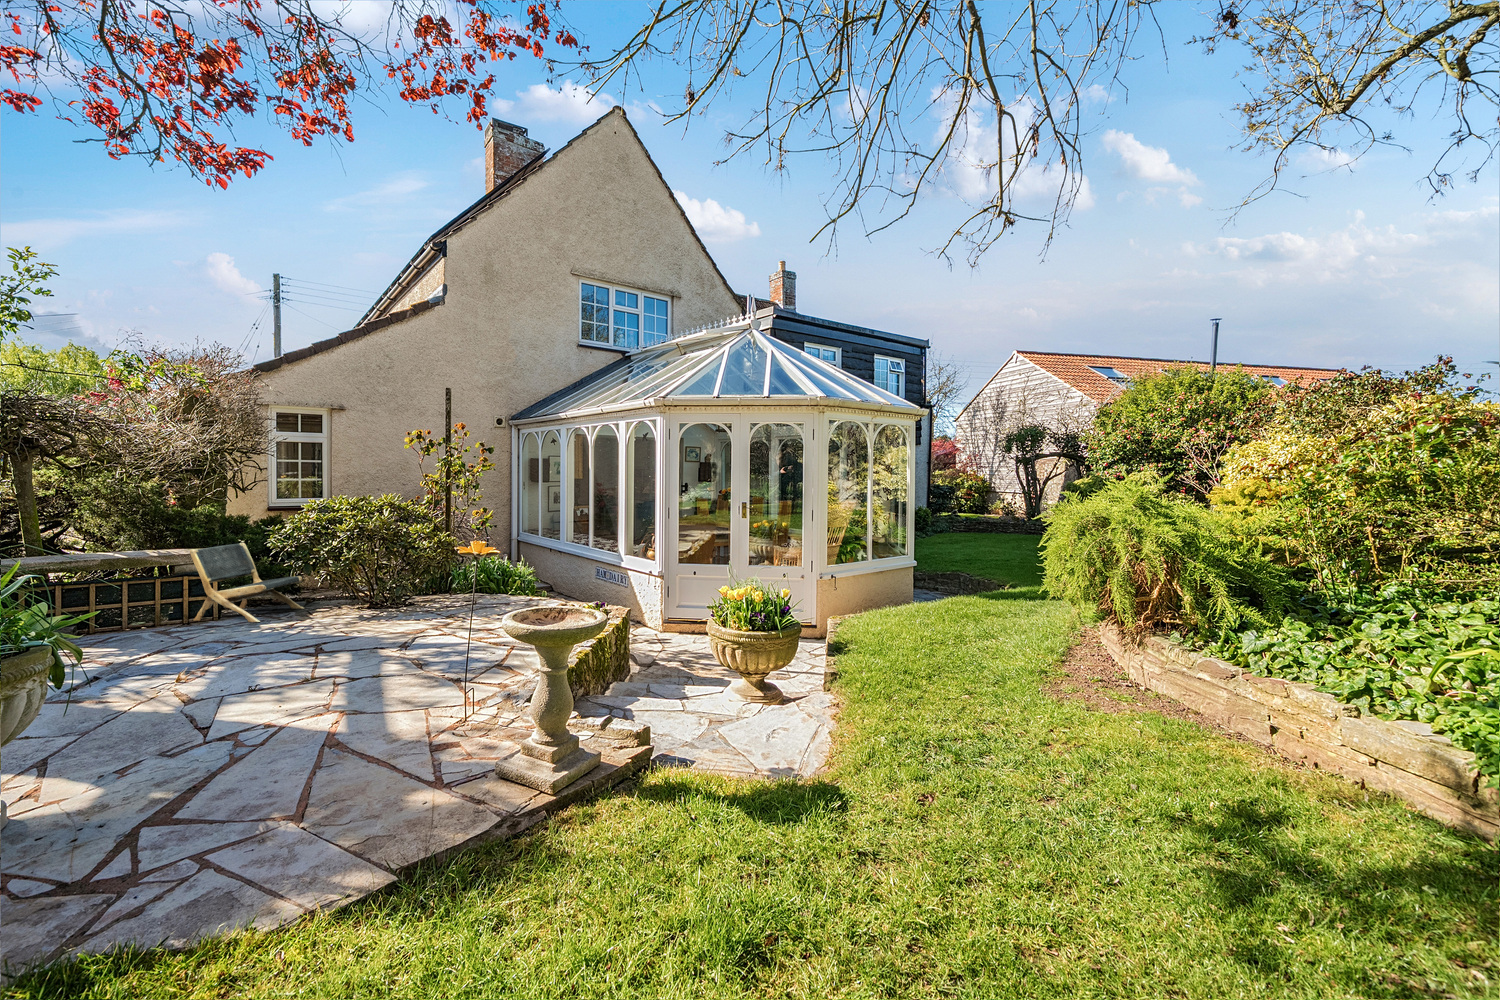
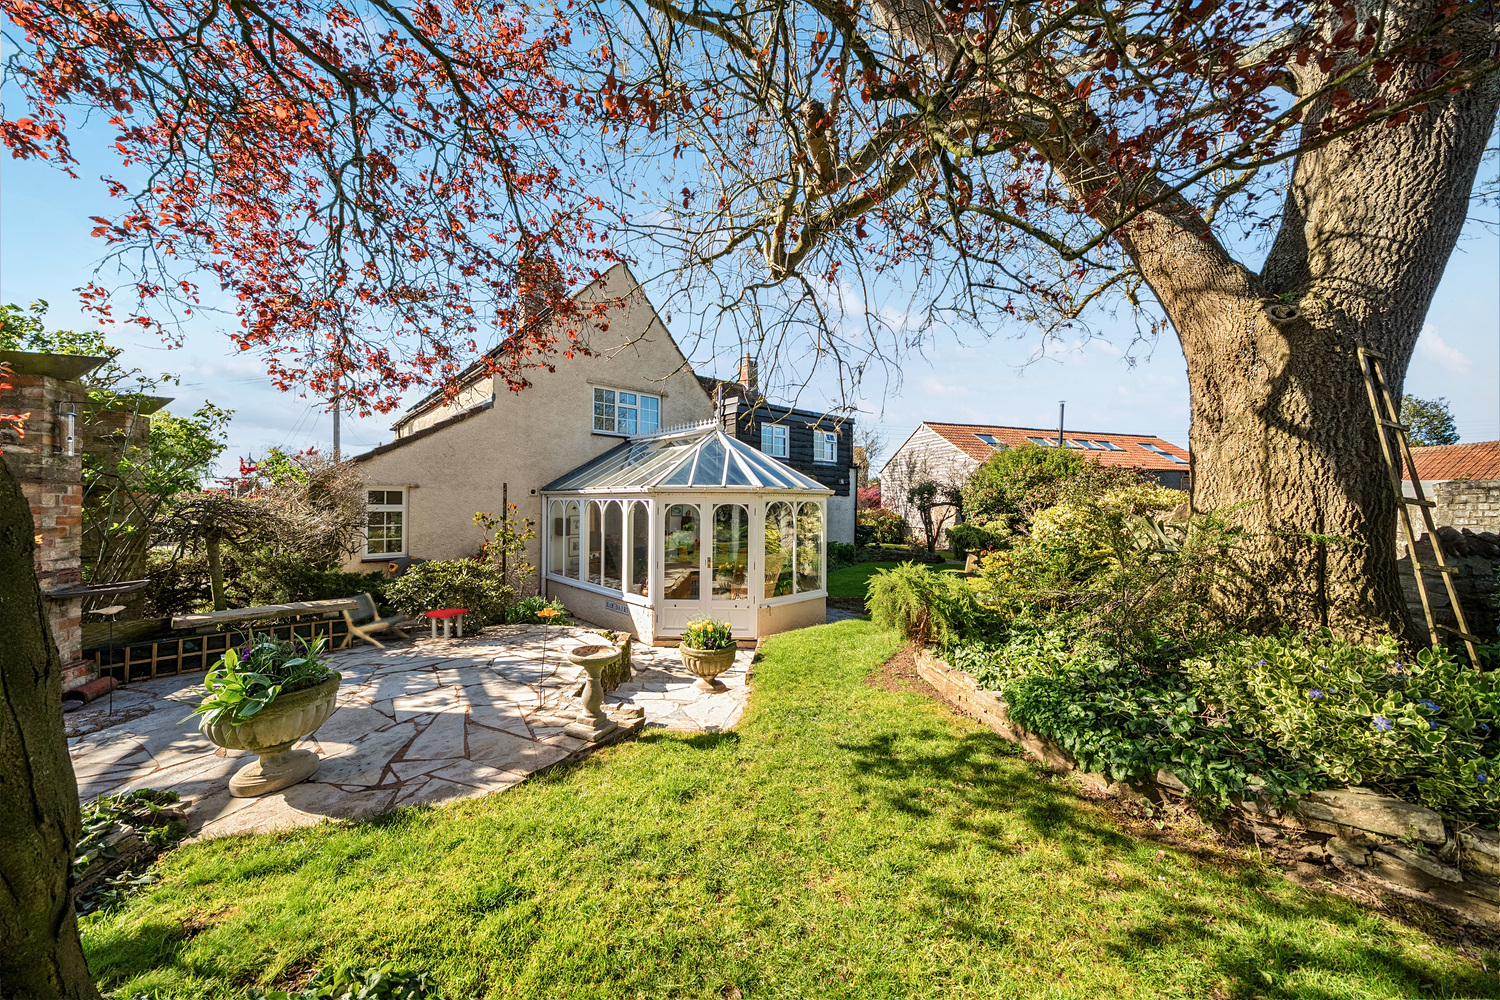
stool: none [326,567,390,614] -> present [426,609,467,640]

